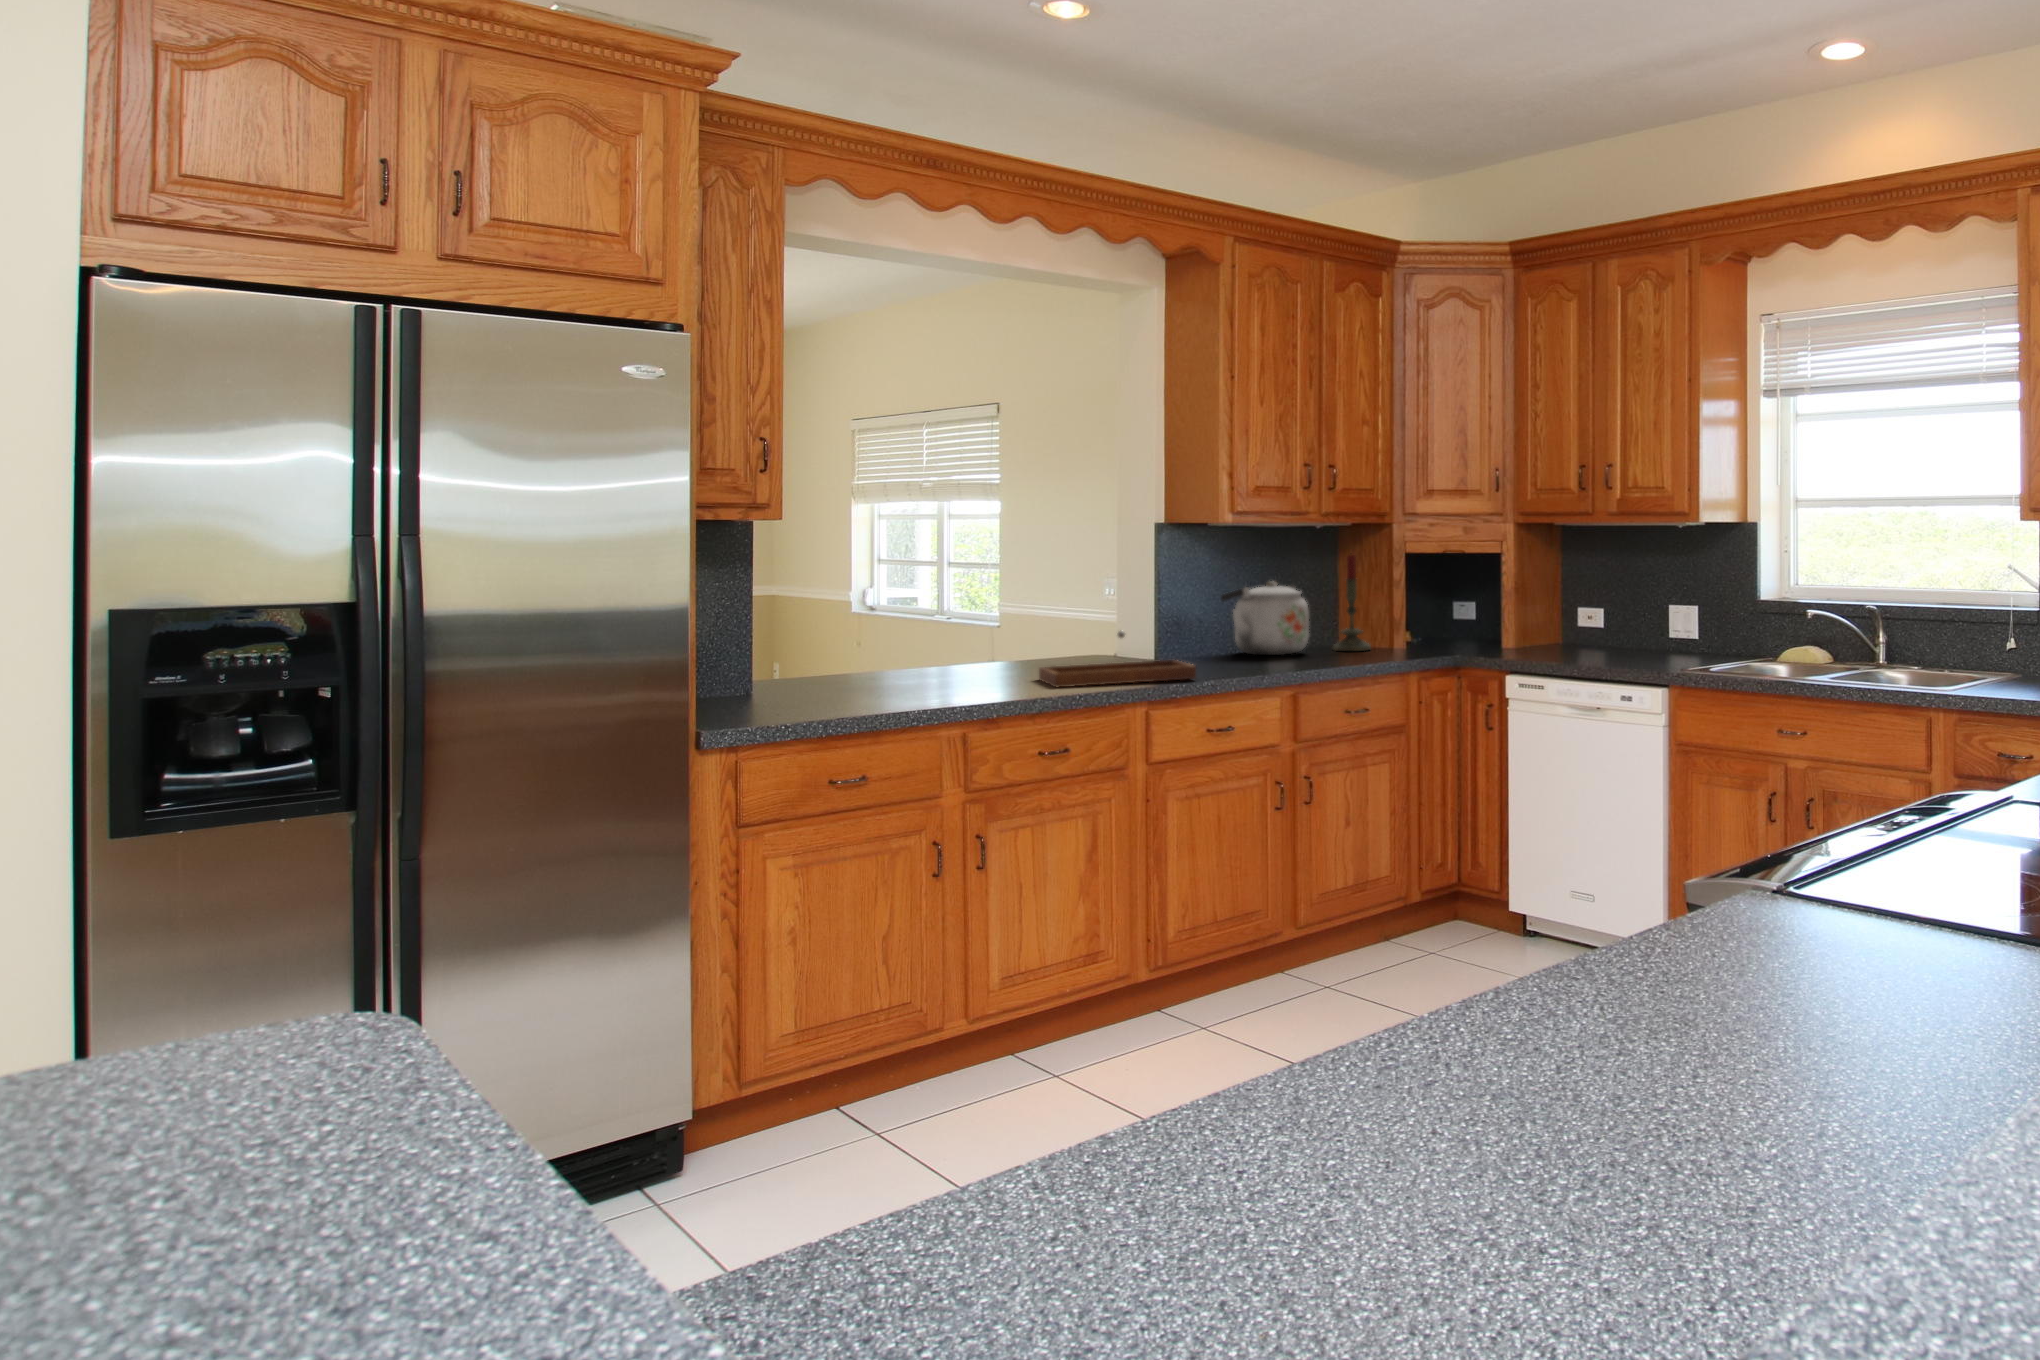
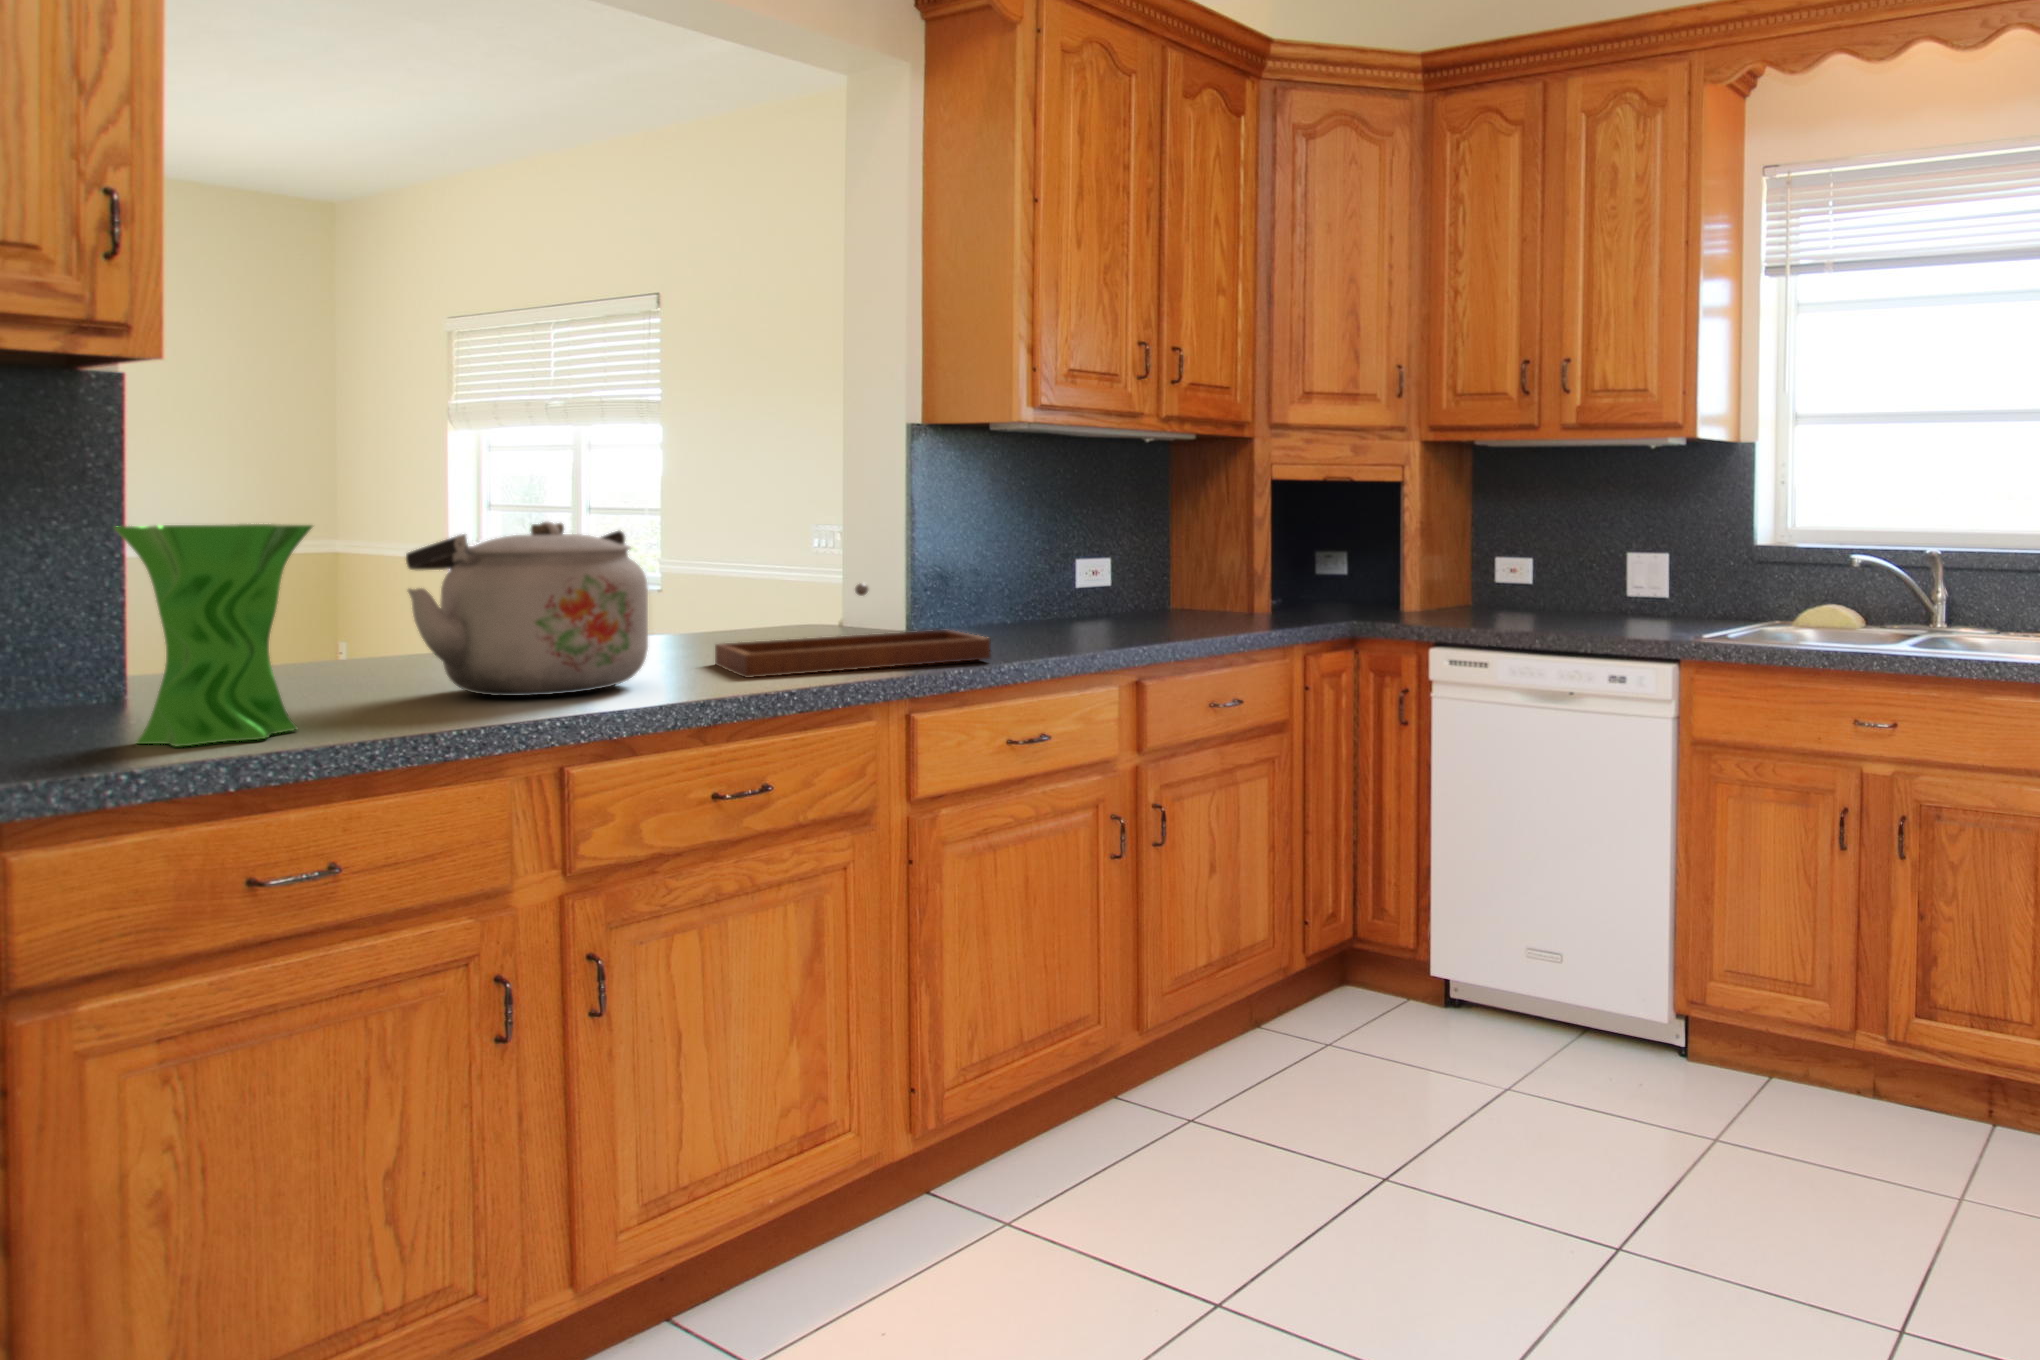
candle: present [1333,555,1371,651] -> none [1169,478,1223,616]
kettle: present [1221,581,1309,655] -> present [406,522,648,696]
vase: none [775,603,855,714] -> present [114,524,312,746]

